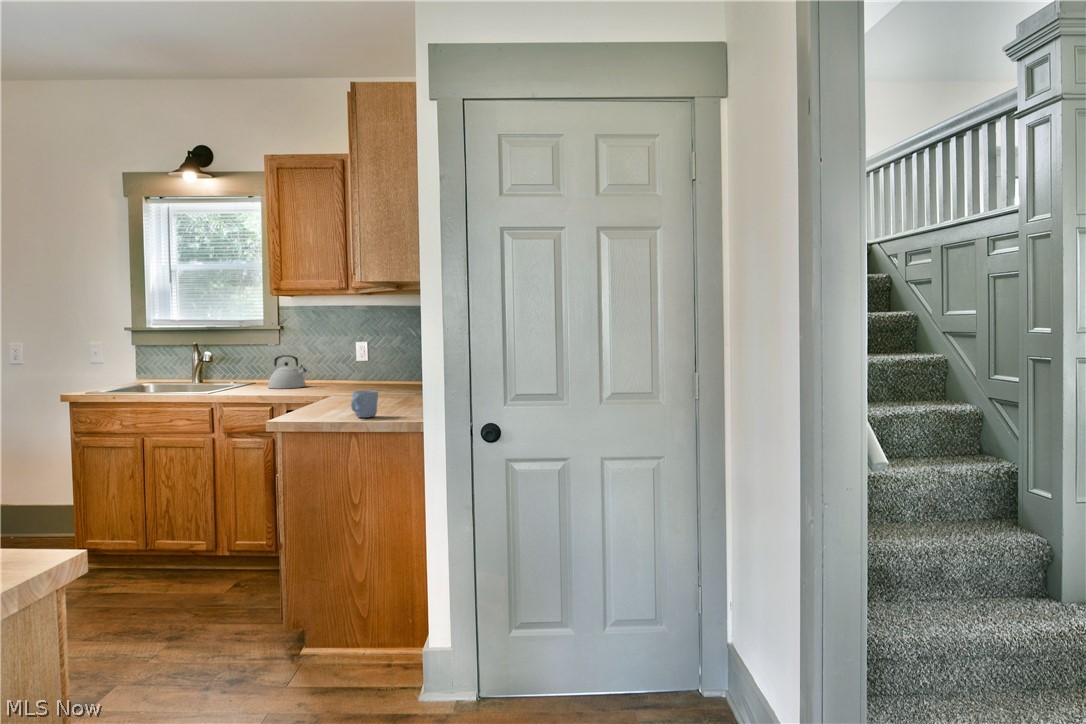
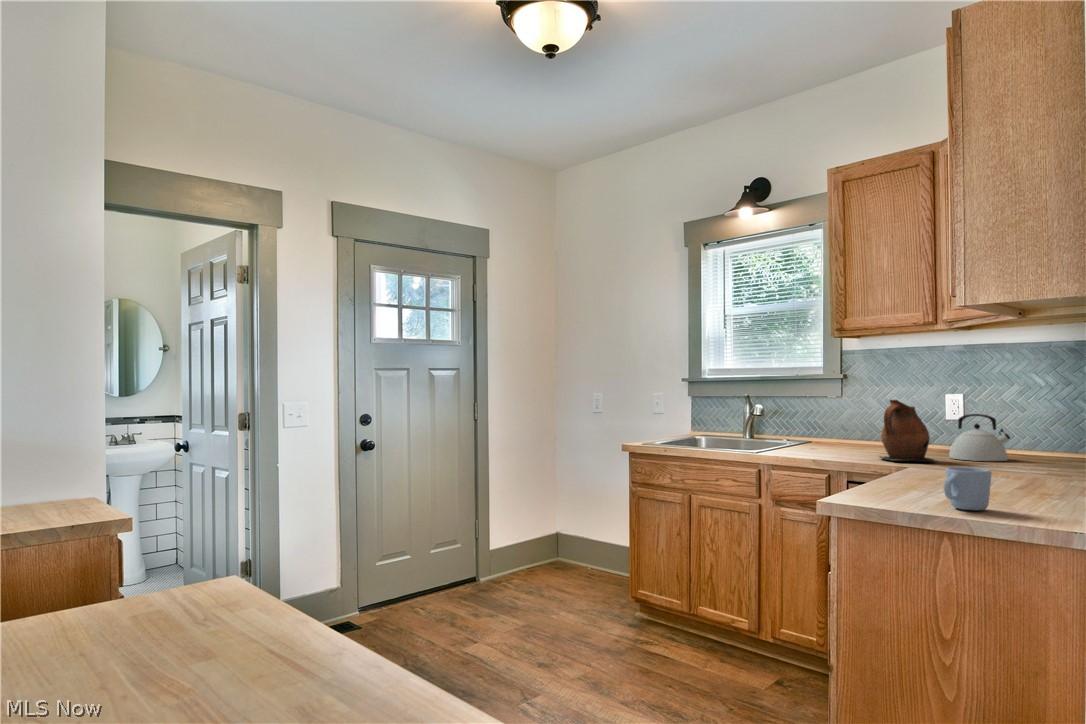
ceramic pitcher: none [308,346,351,393] -> present [880,400,936,462]
kettle: present [268,355,306,389] -> present [949,414,1010,461]

